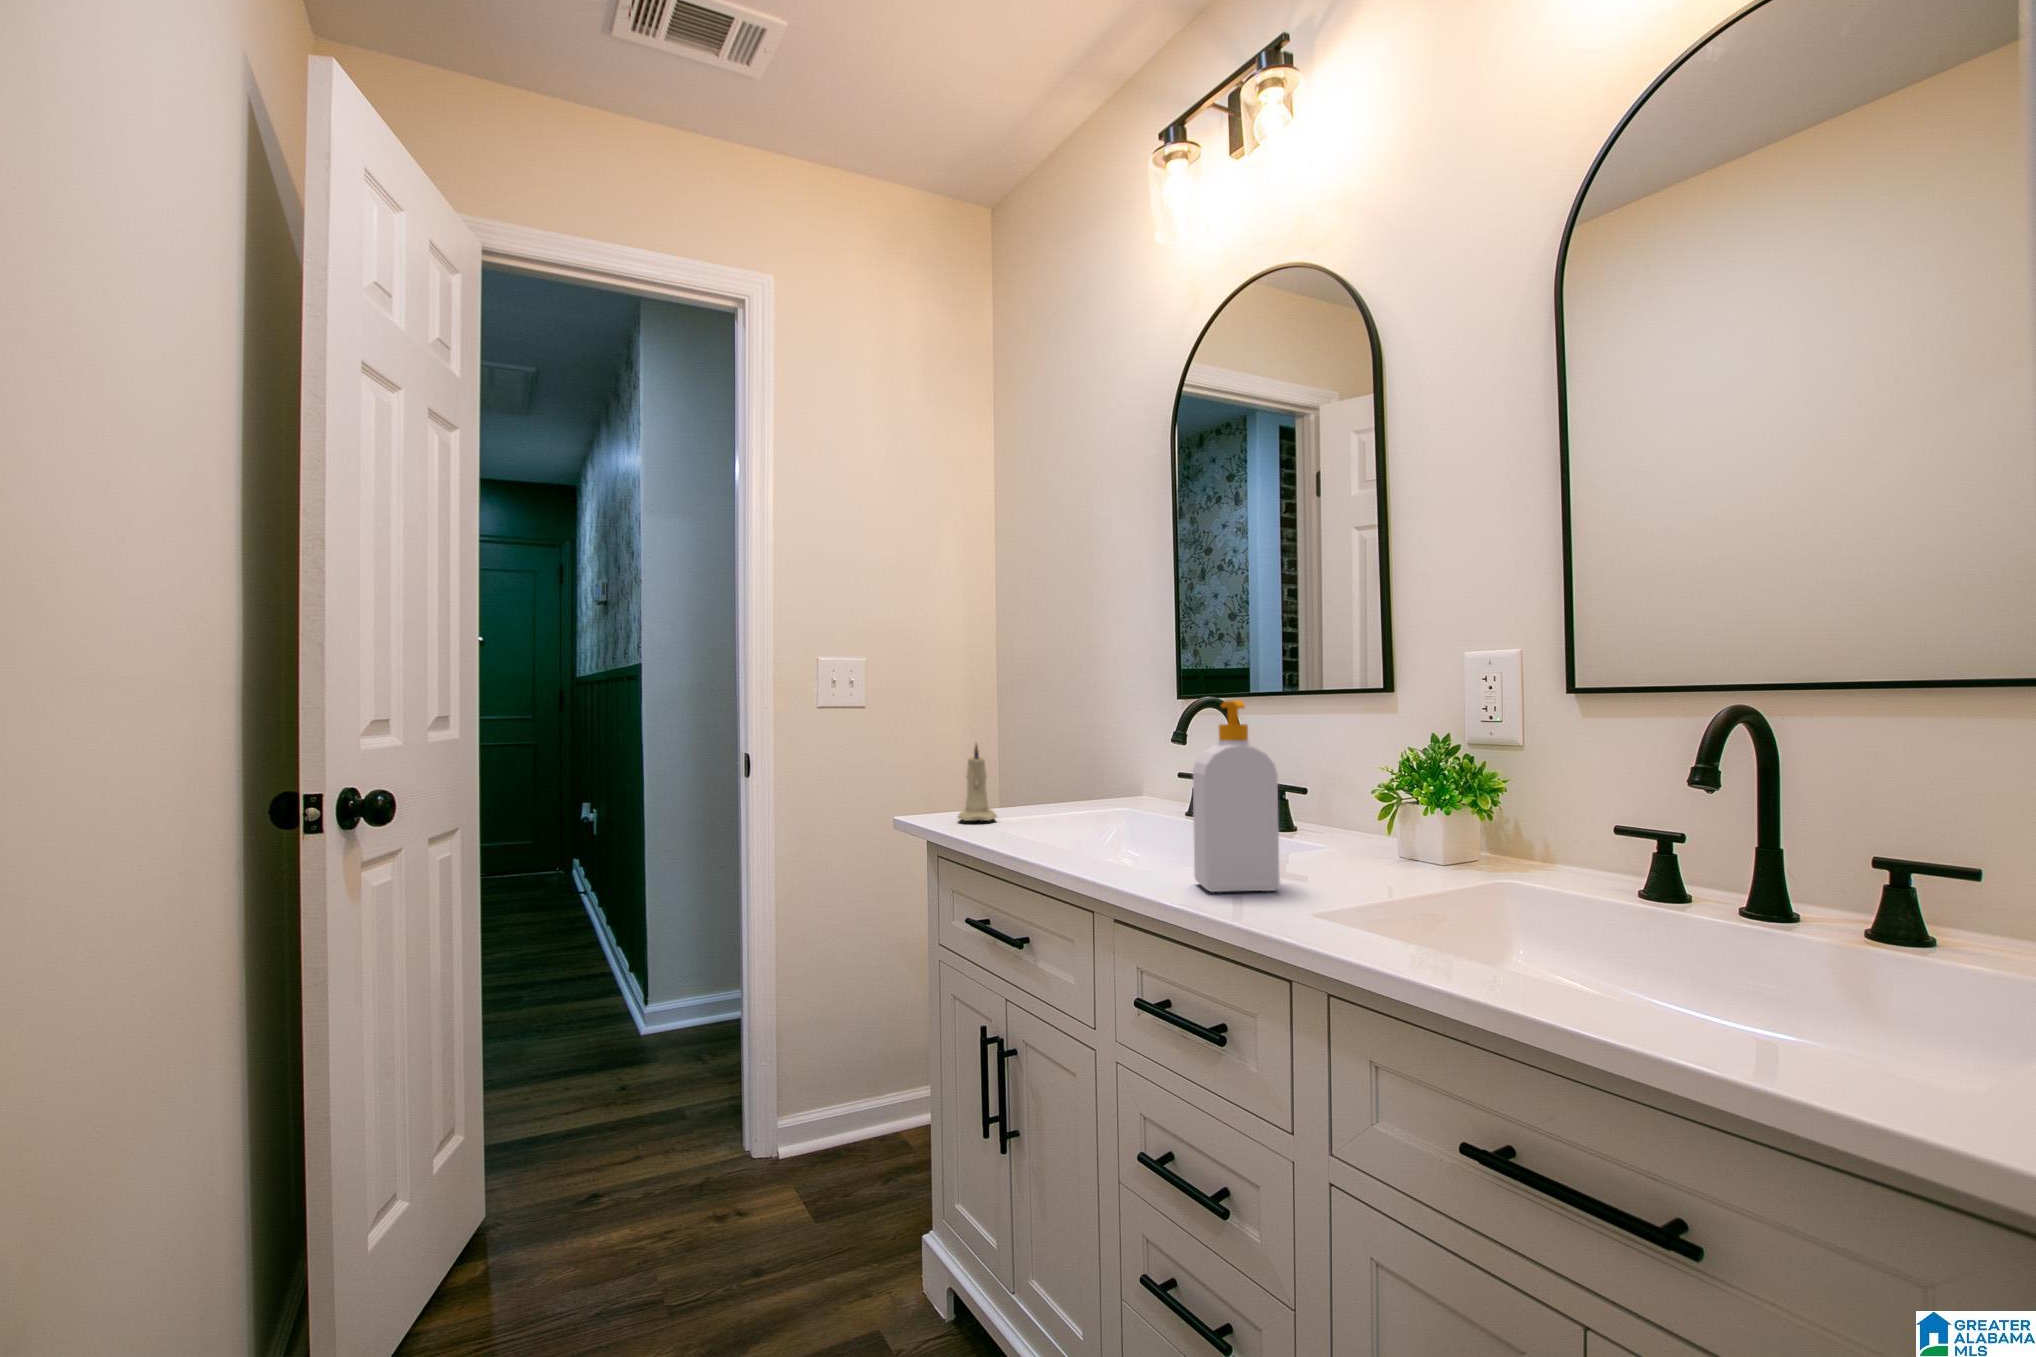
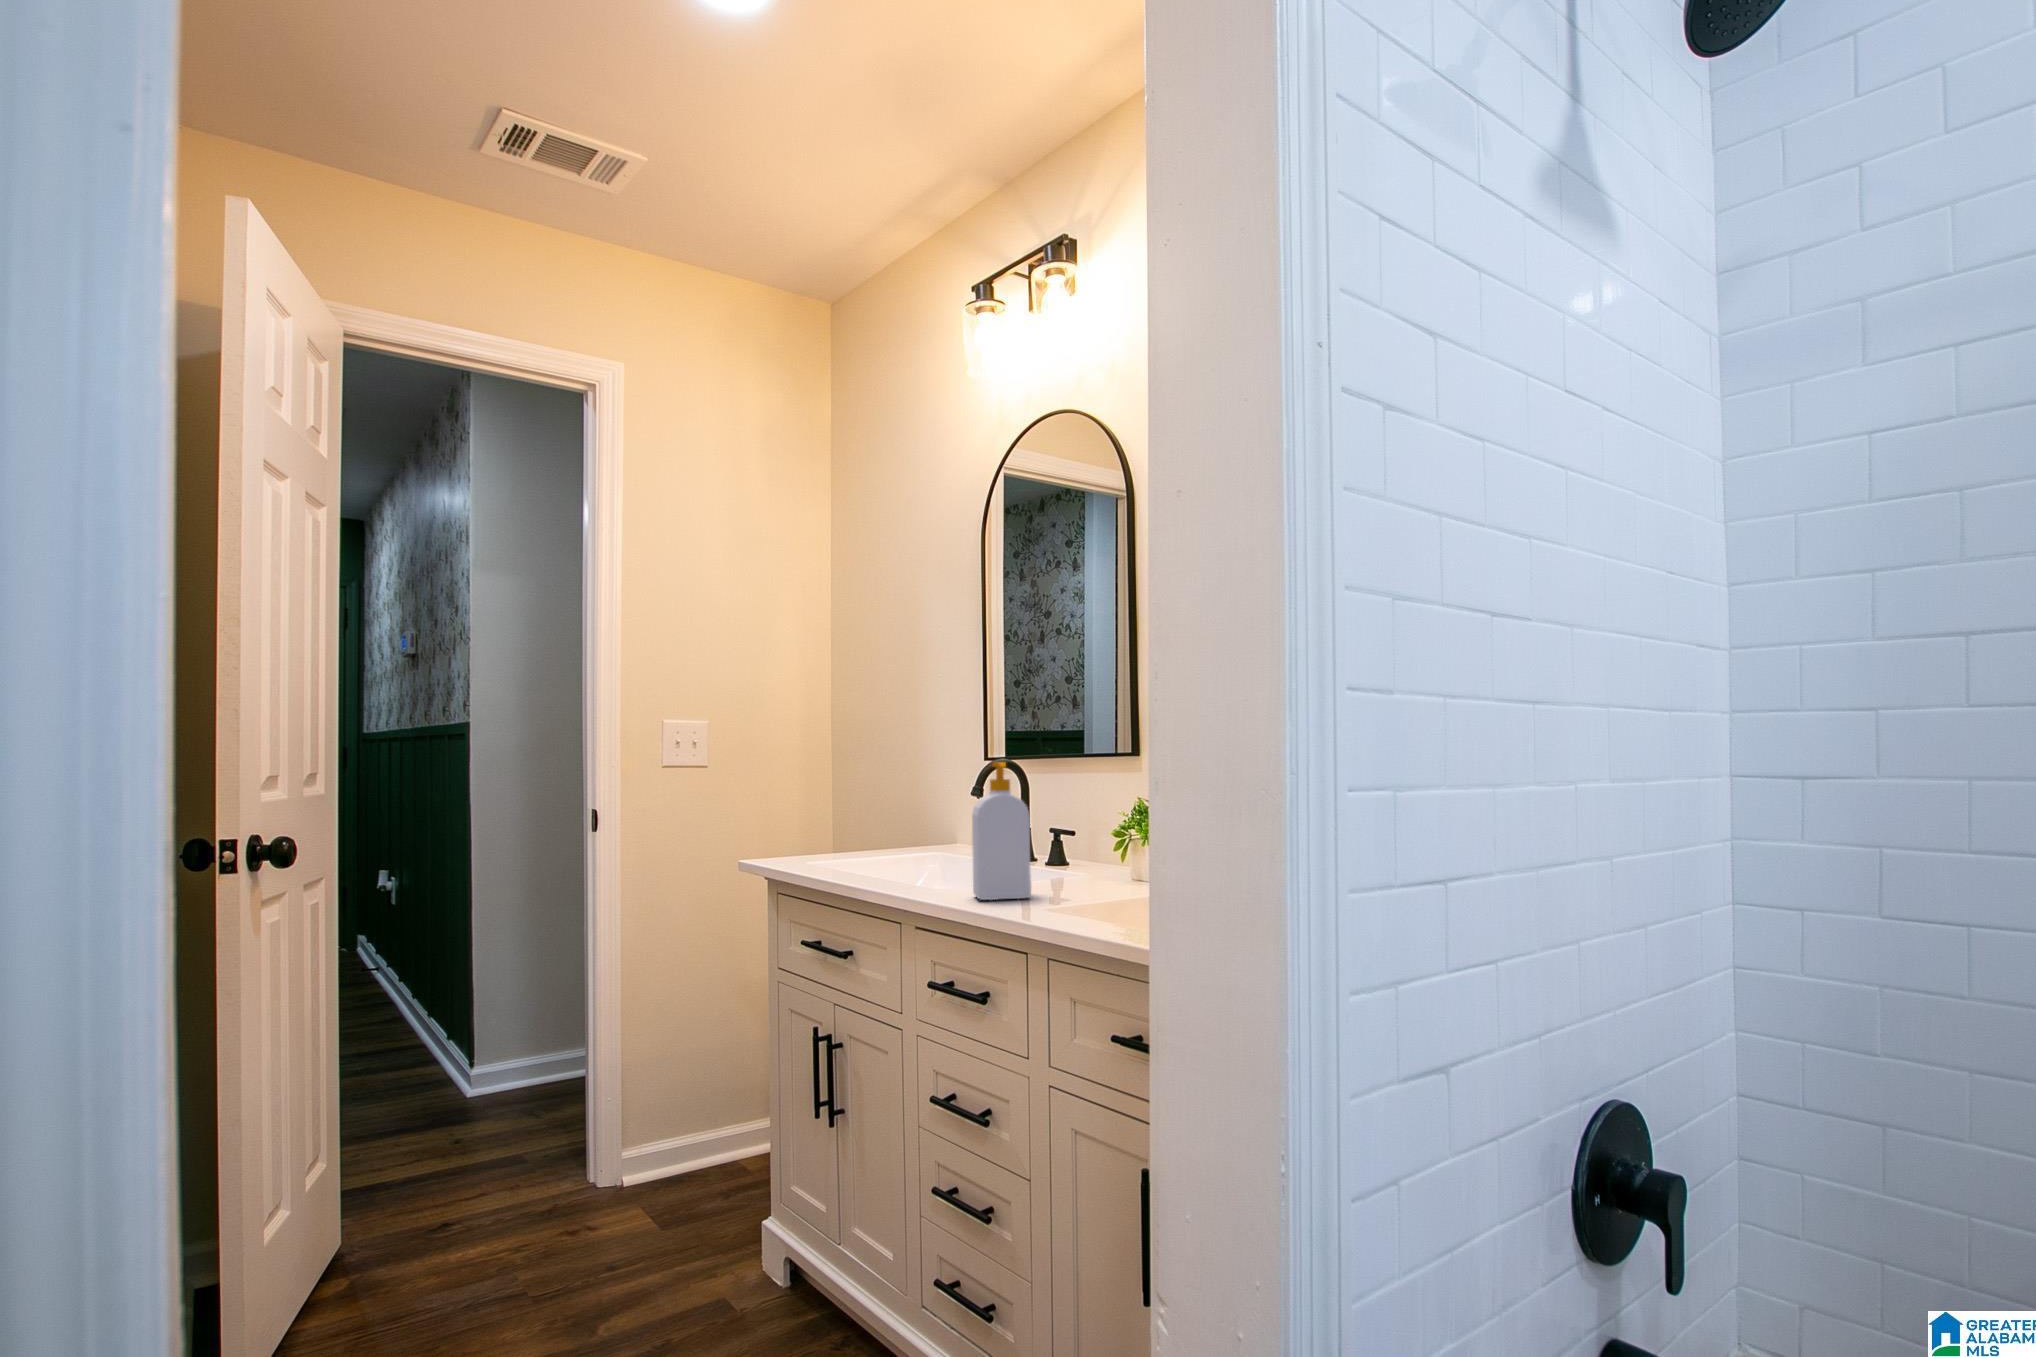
candle: present [957,744,997,821] -> none [795,794,830,862]

